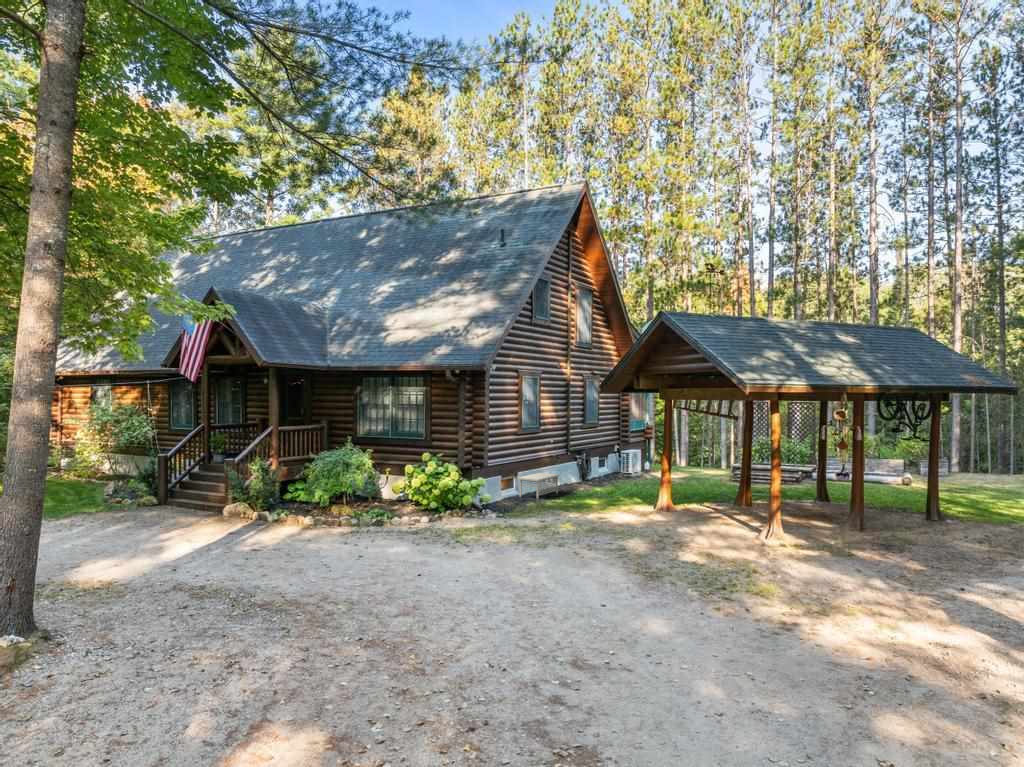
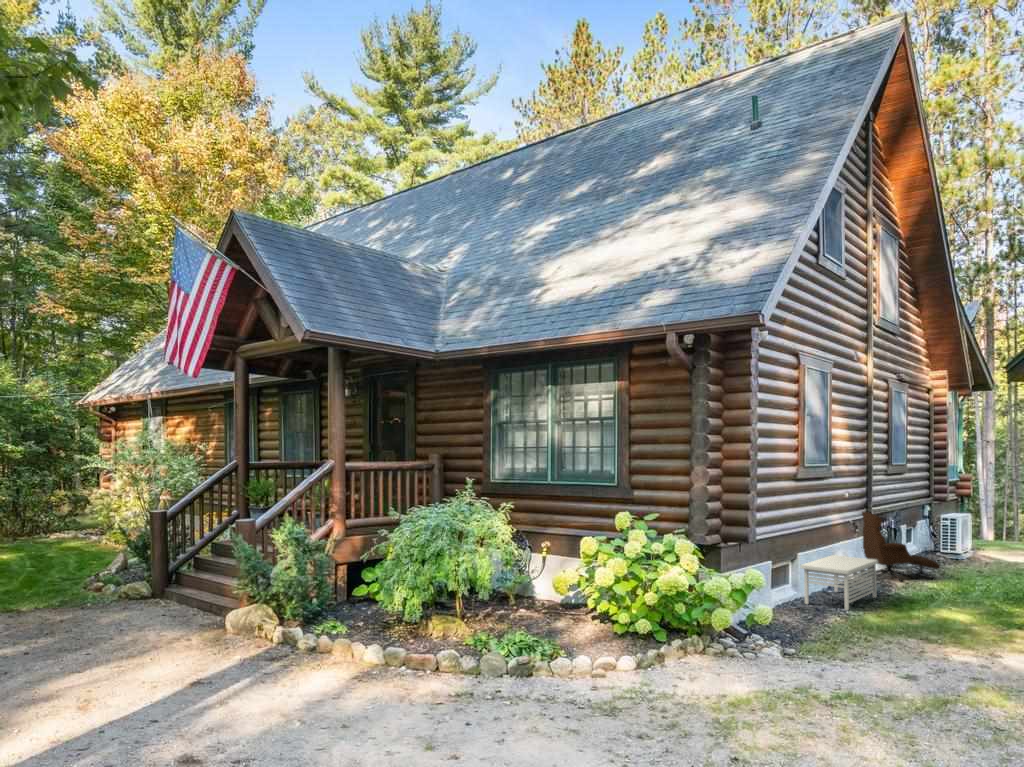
lounge chair: none [560,449,600,486] -> present [862,512,941,582]

